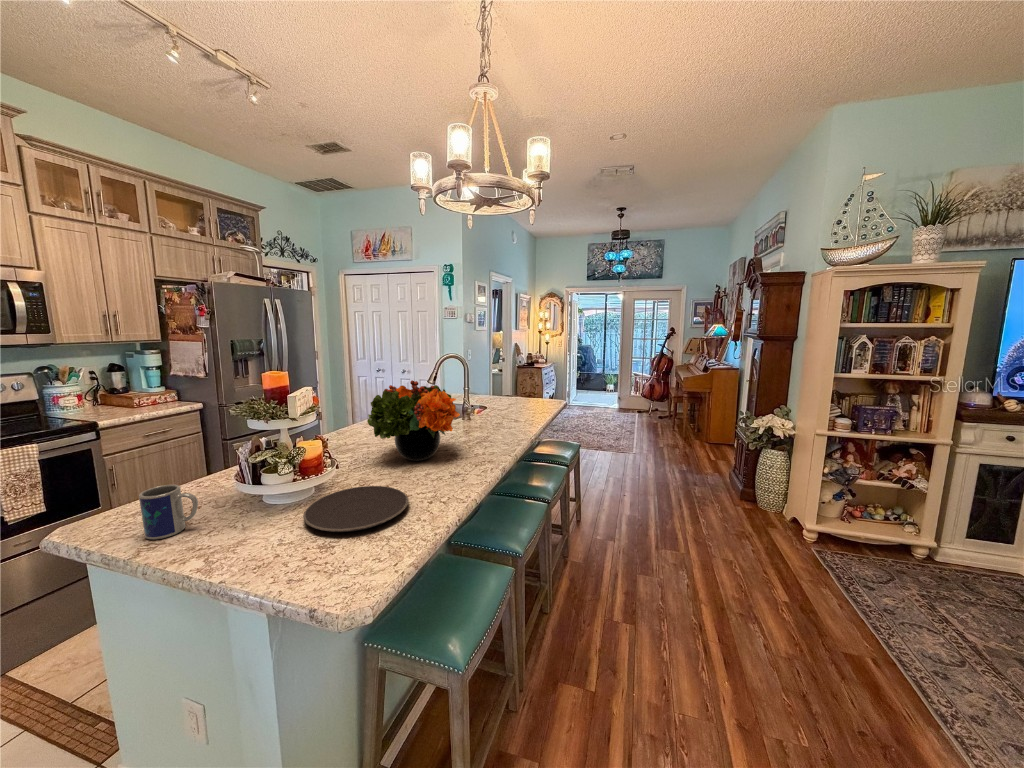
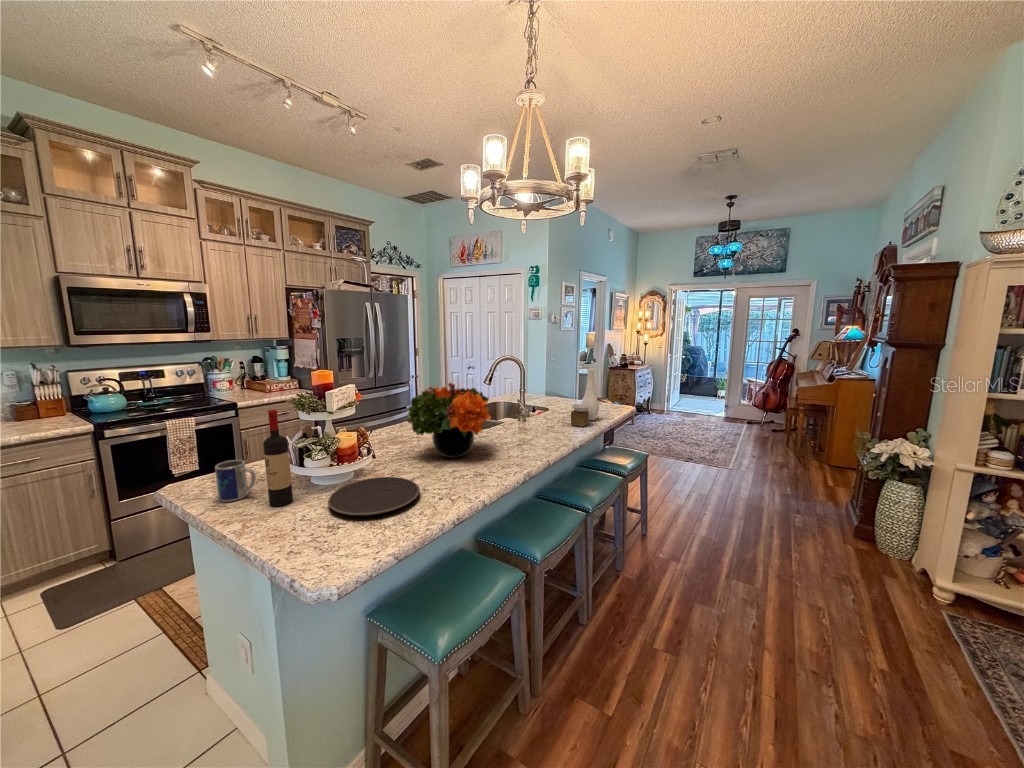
vase: none [519,363,543,420] -> present [571,368,599,427]
wine bottle: none [214,417,253,535] -> present [263,410,293,506]

